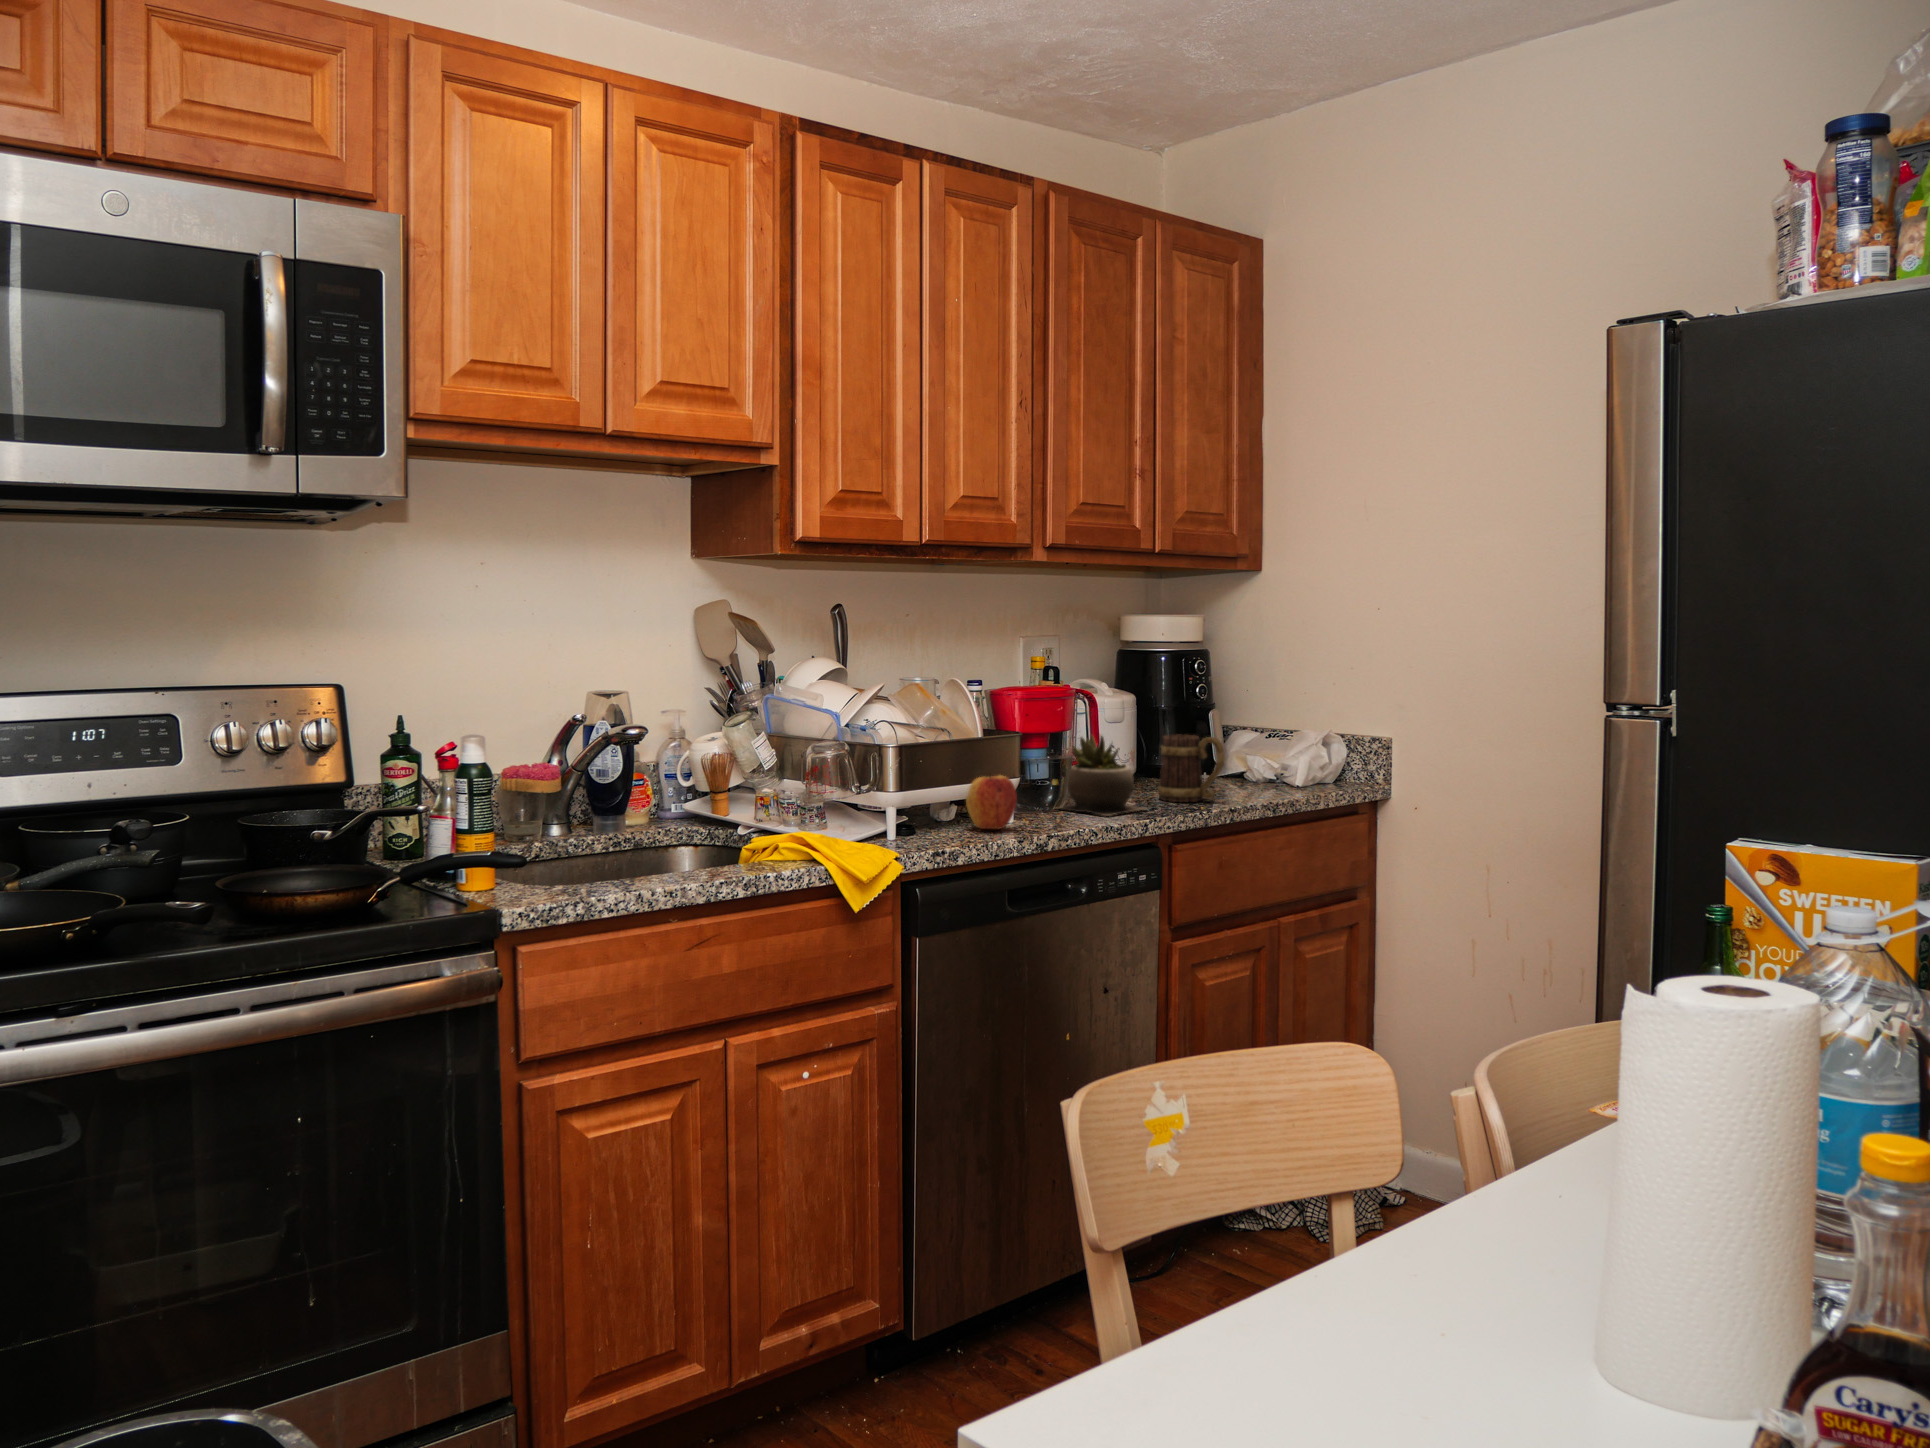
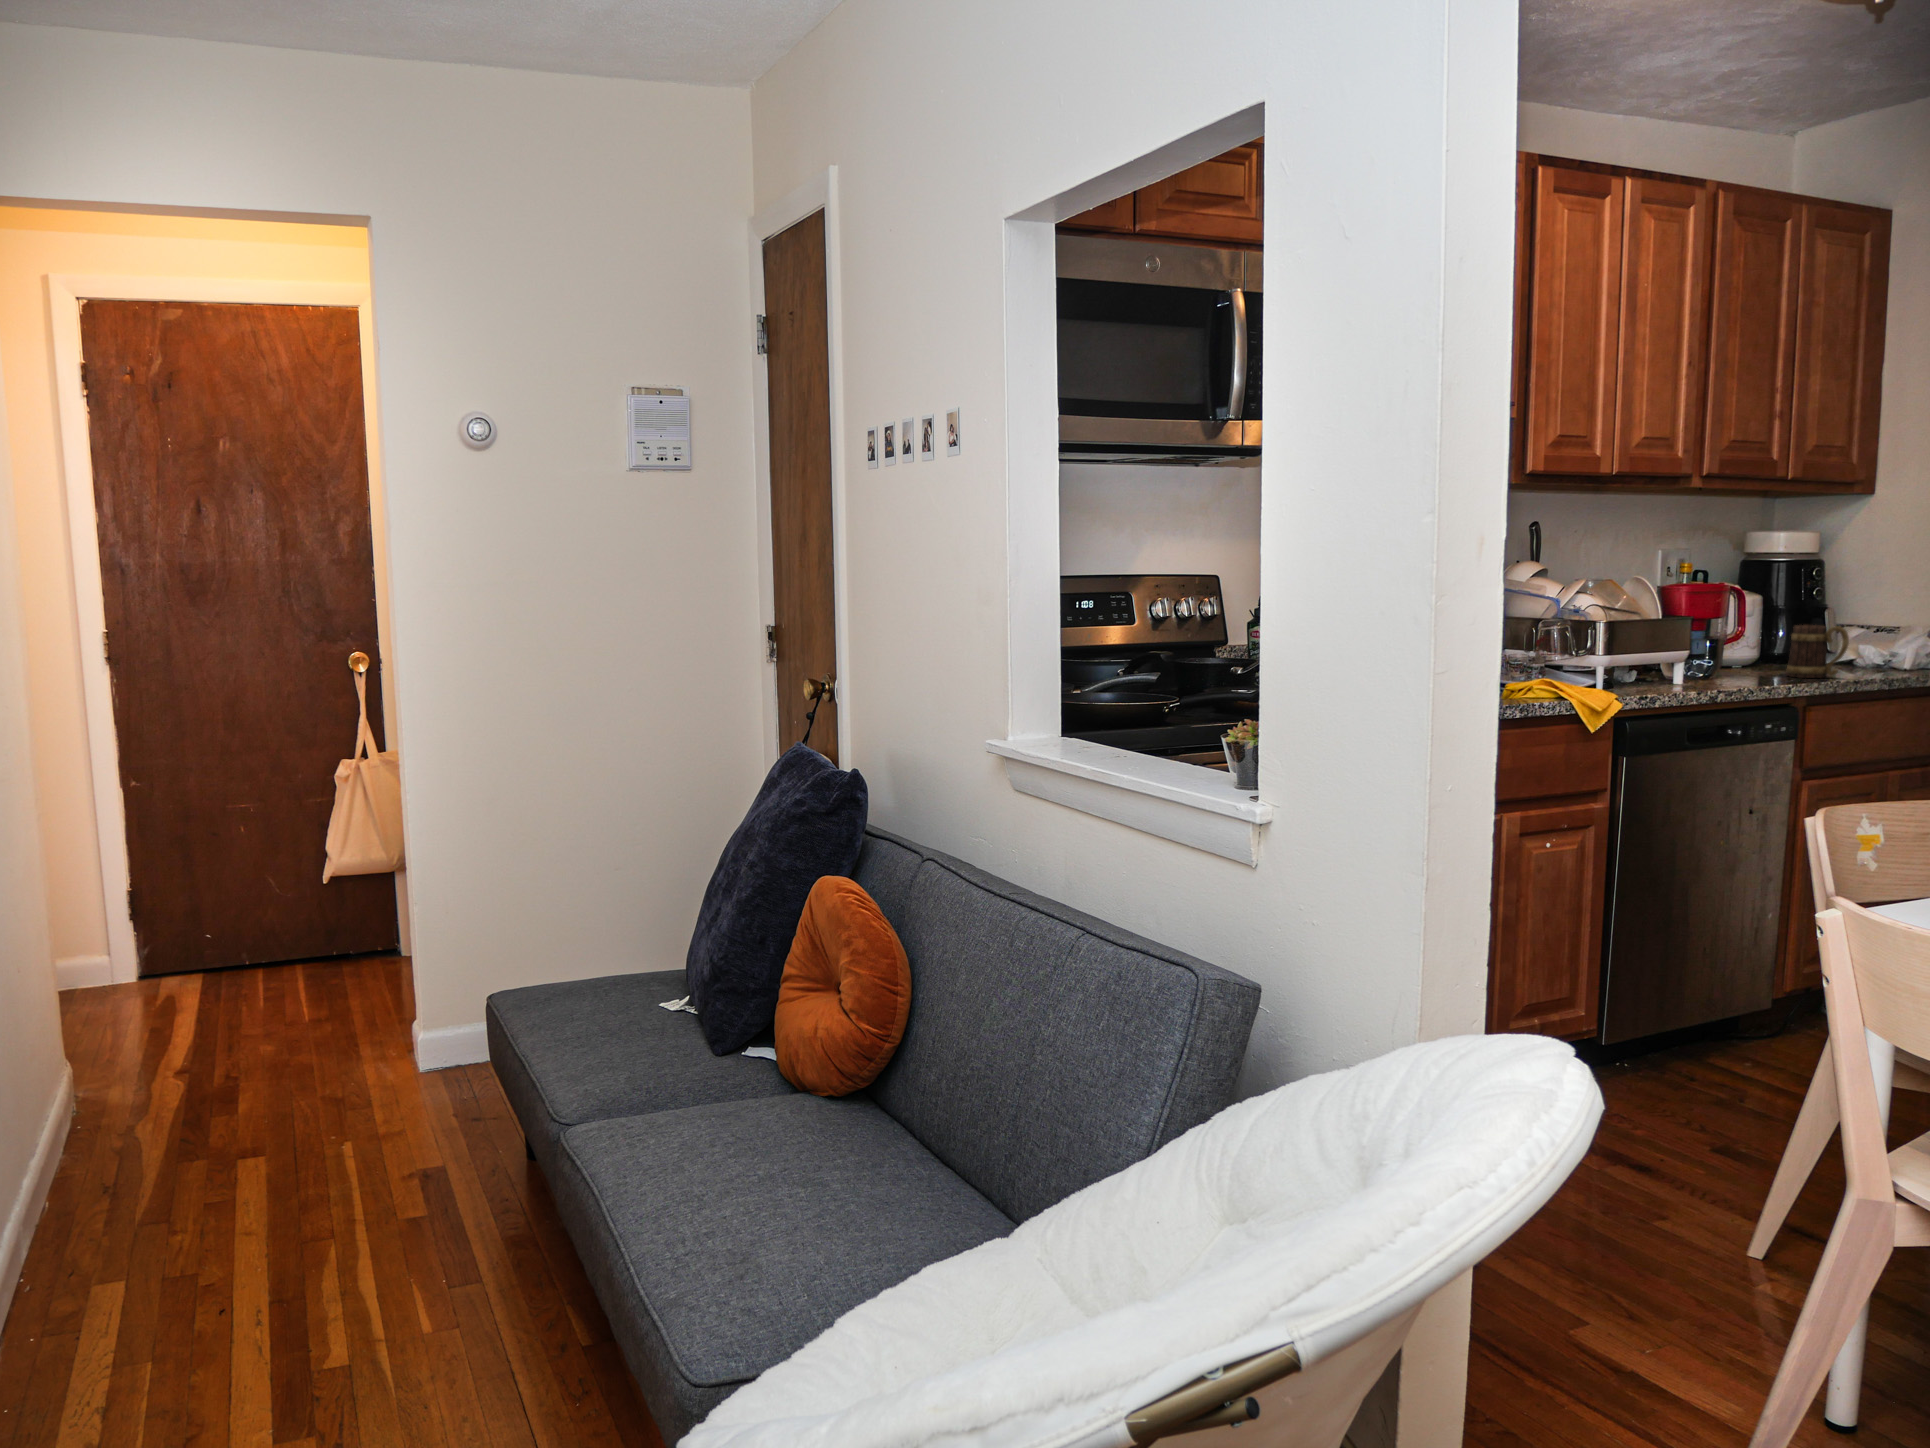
succulent plant: present [1058,735,1144,816] -> none [1703,621,1785,683]
apple: present [966,775,1017,829] -> none [1649,646,1690,687]

